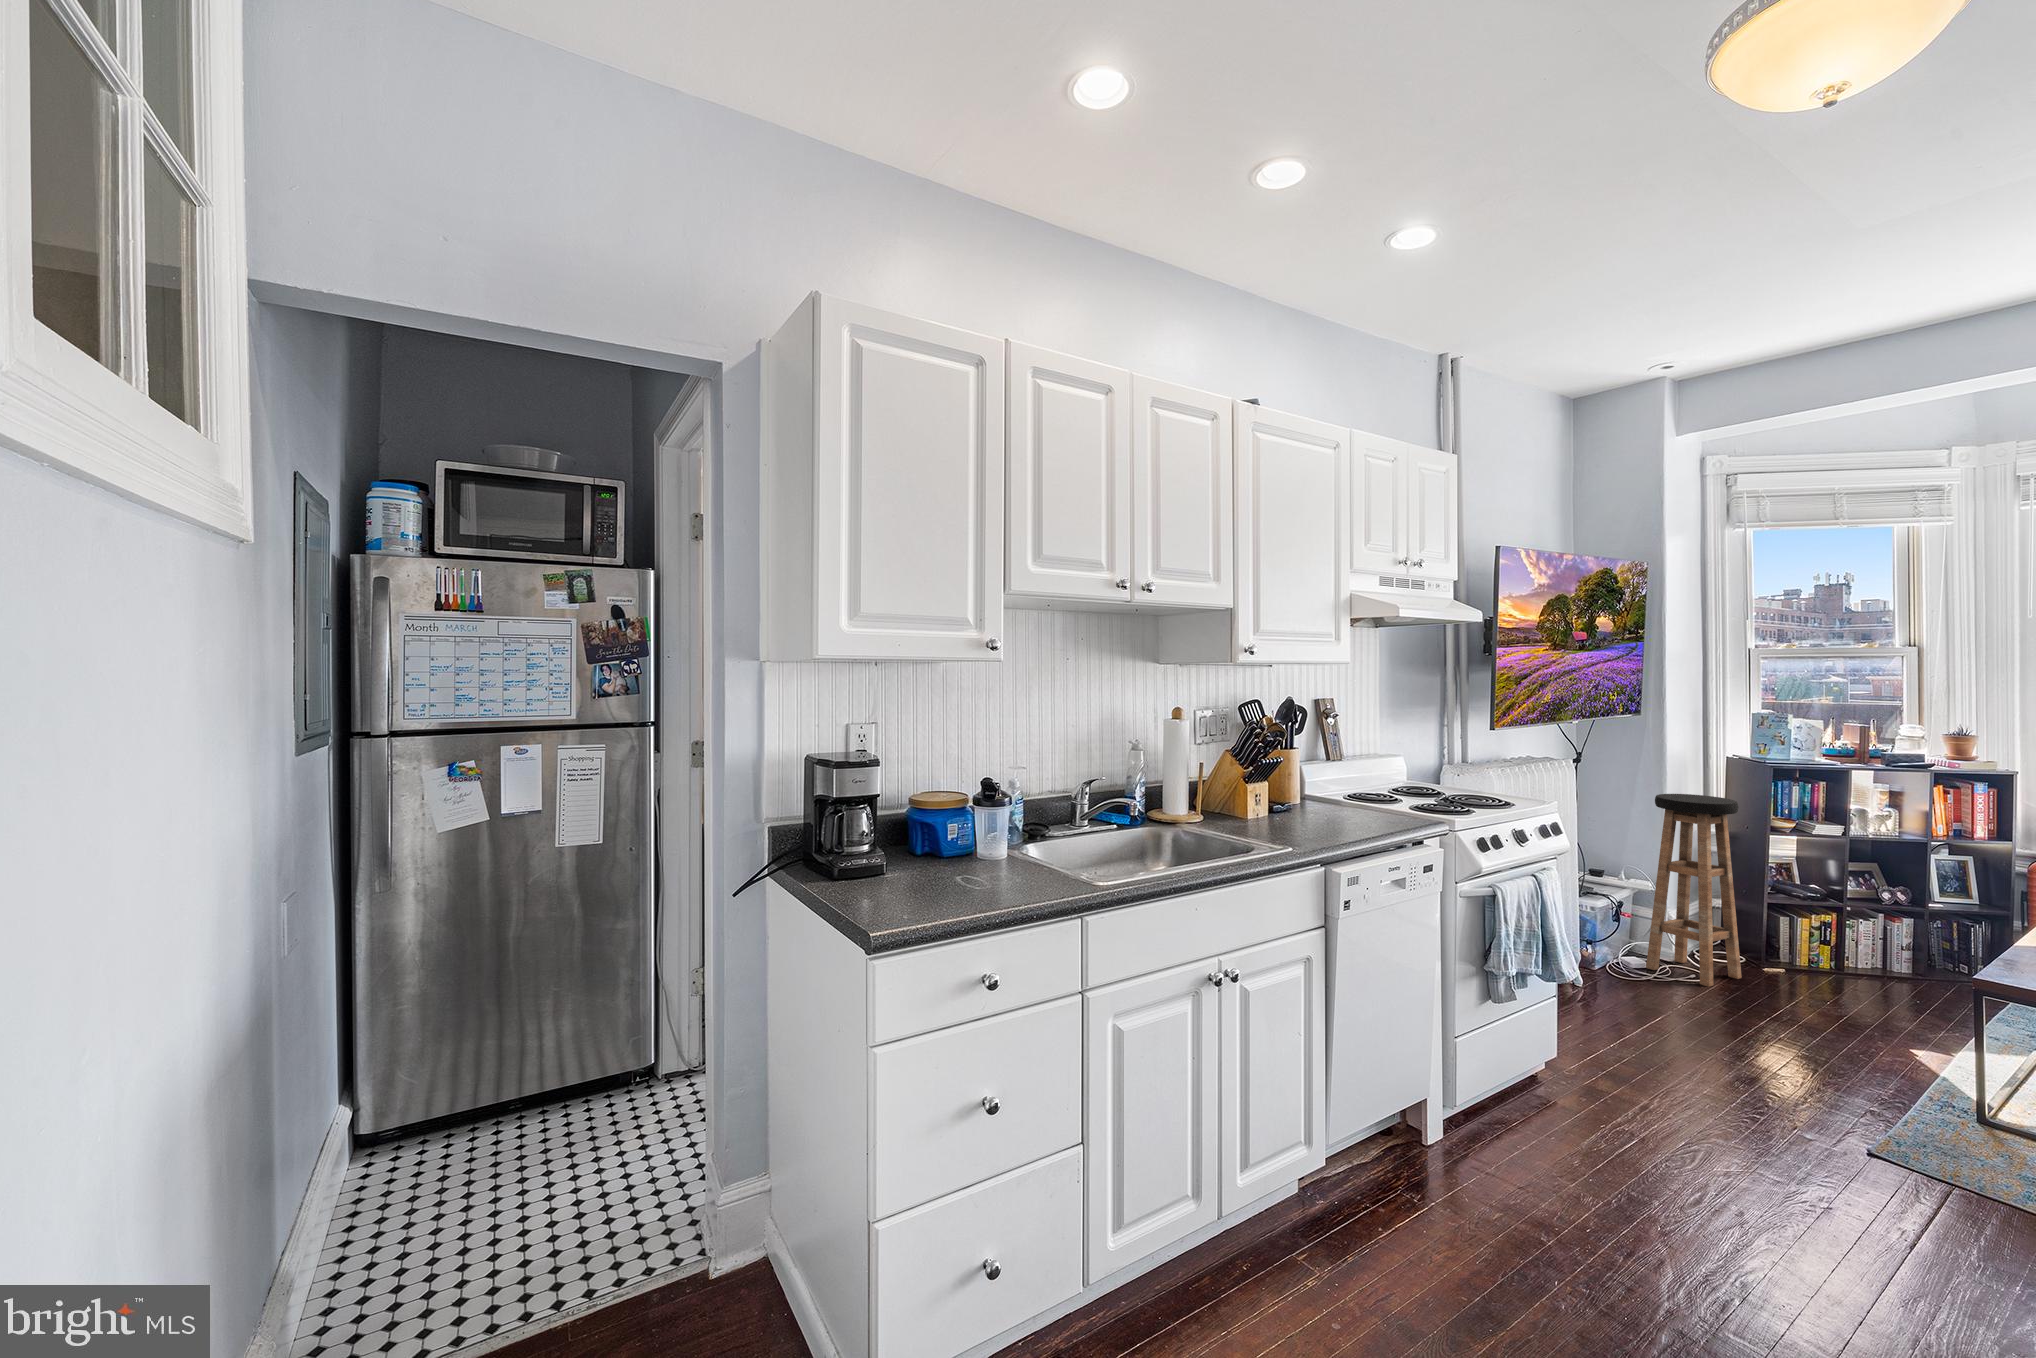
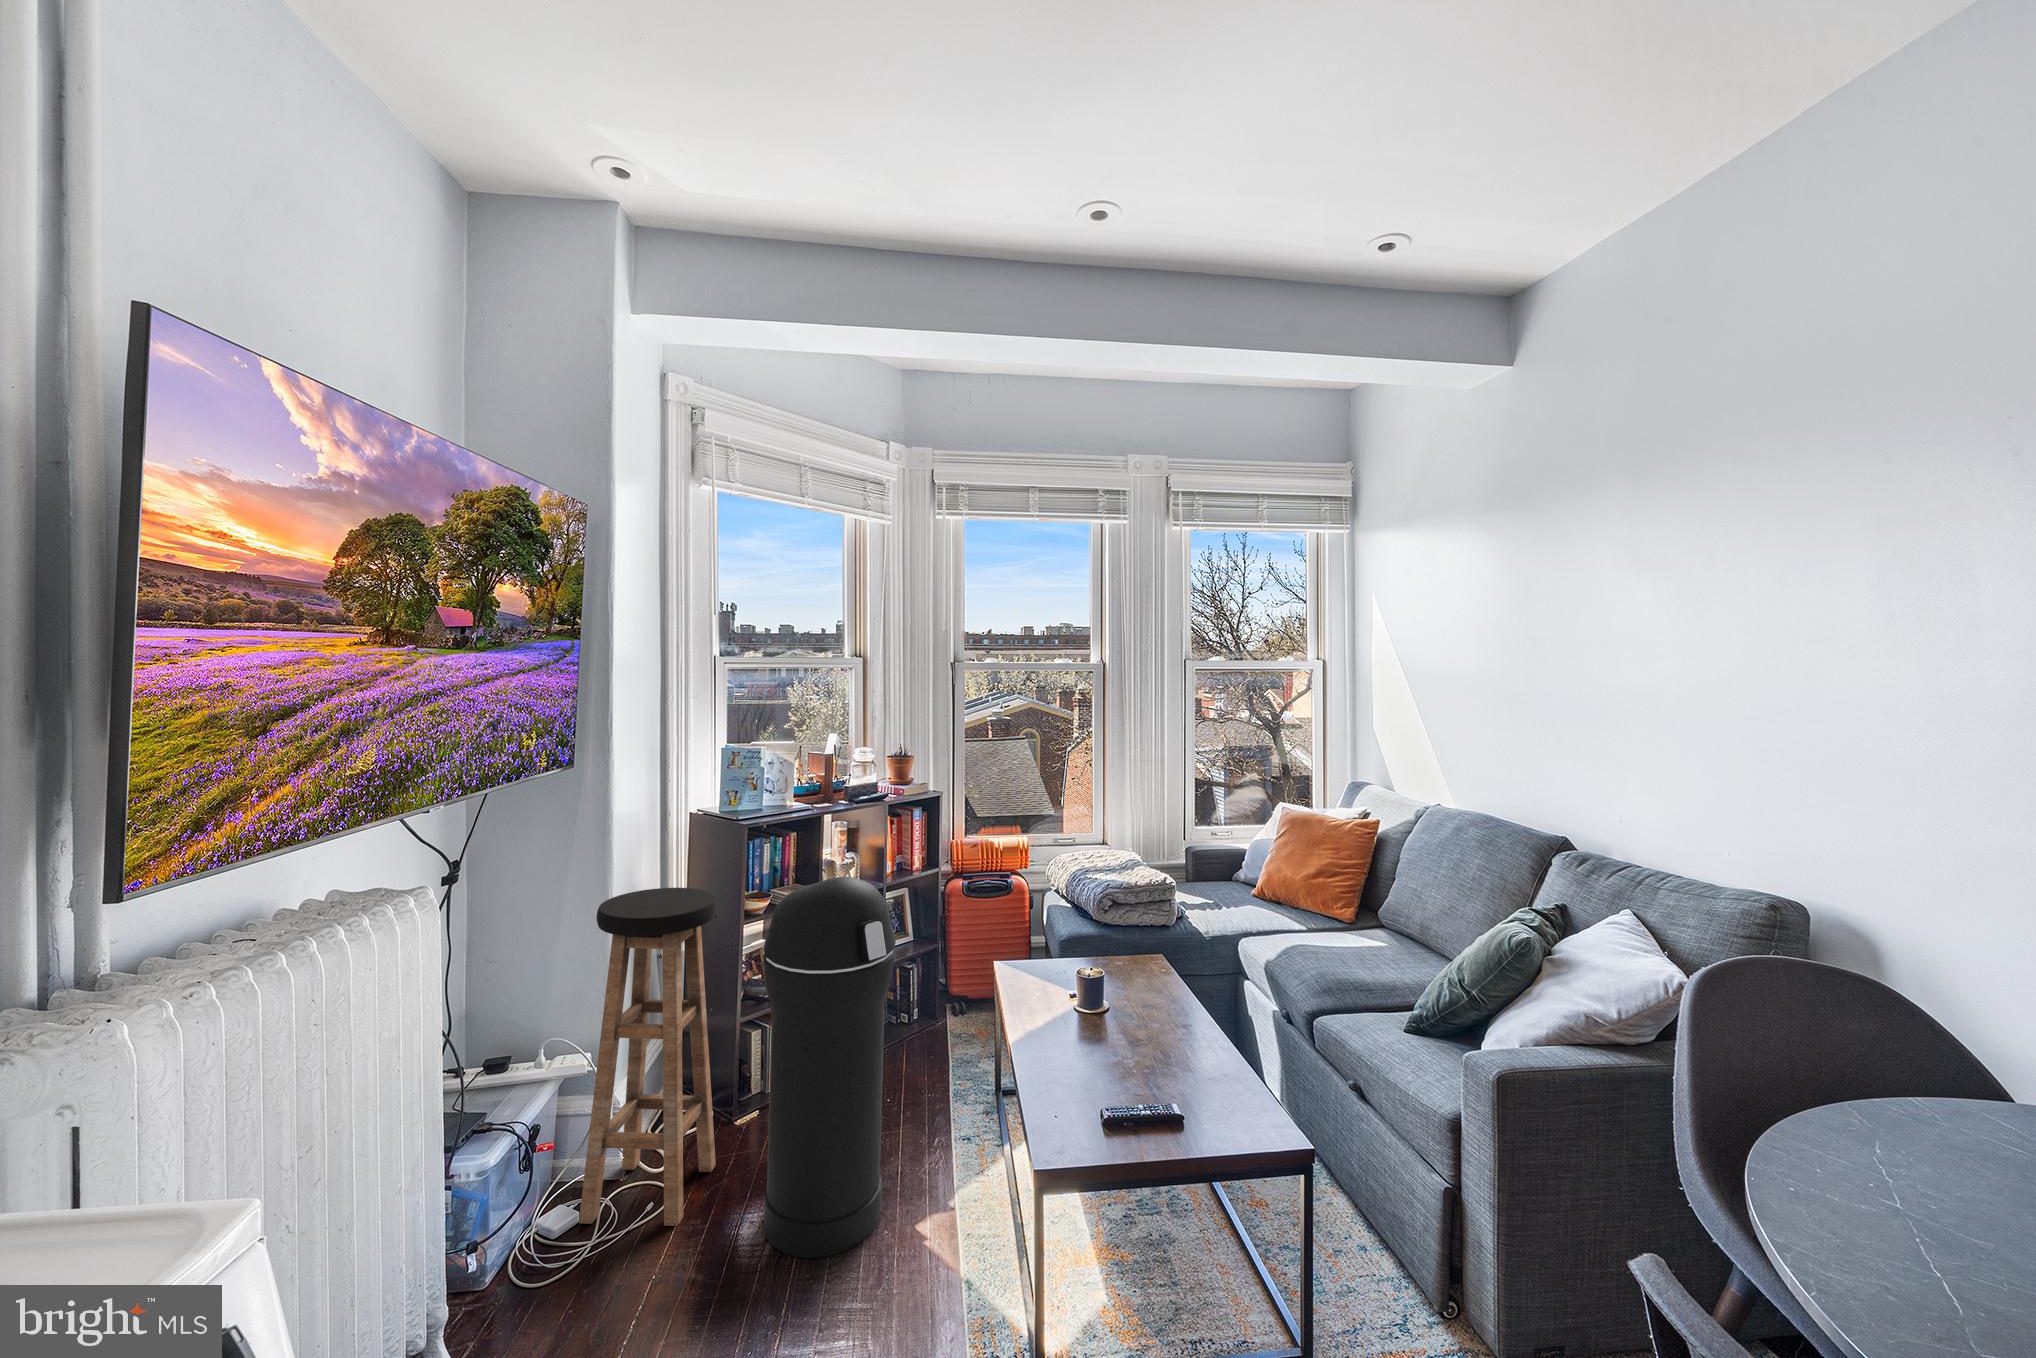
trash can: none [1767,792,1882,1031] -> present [763,876,896,1258]

